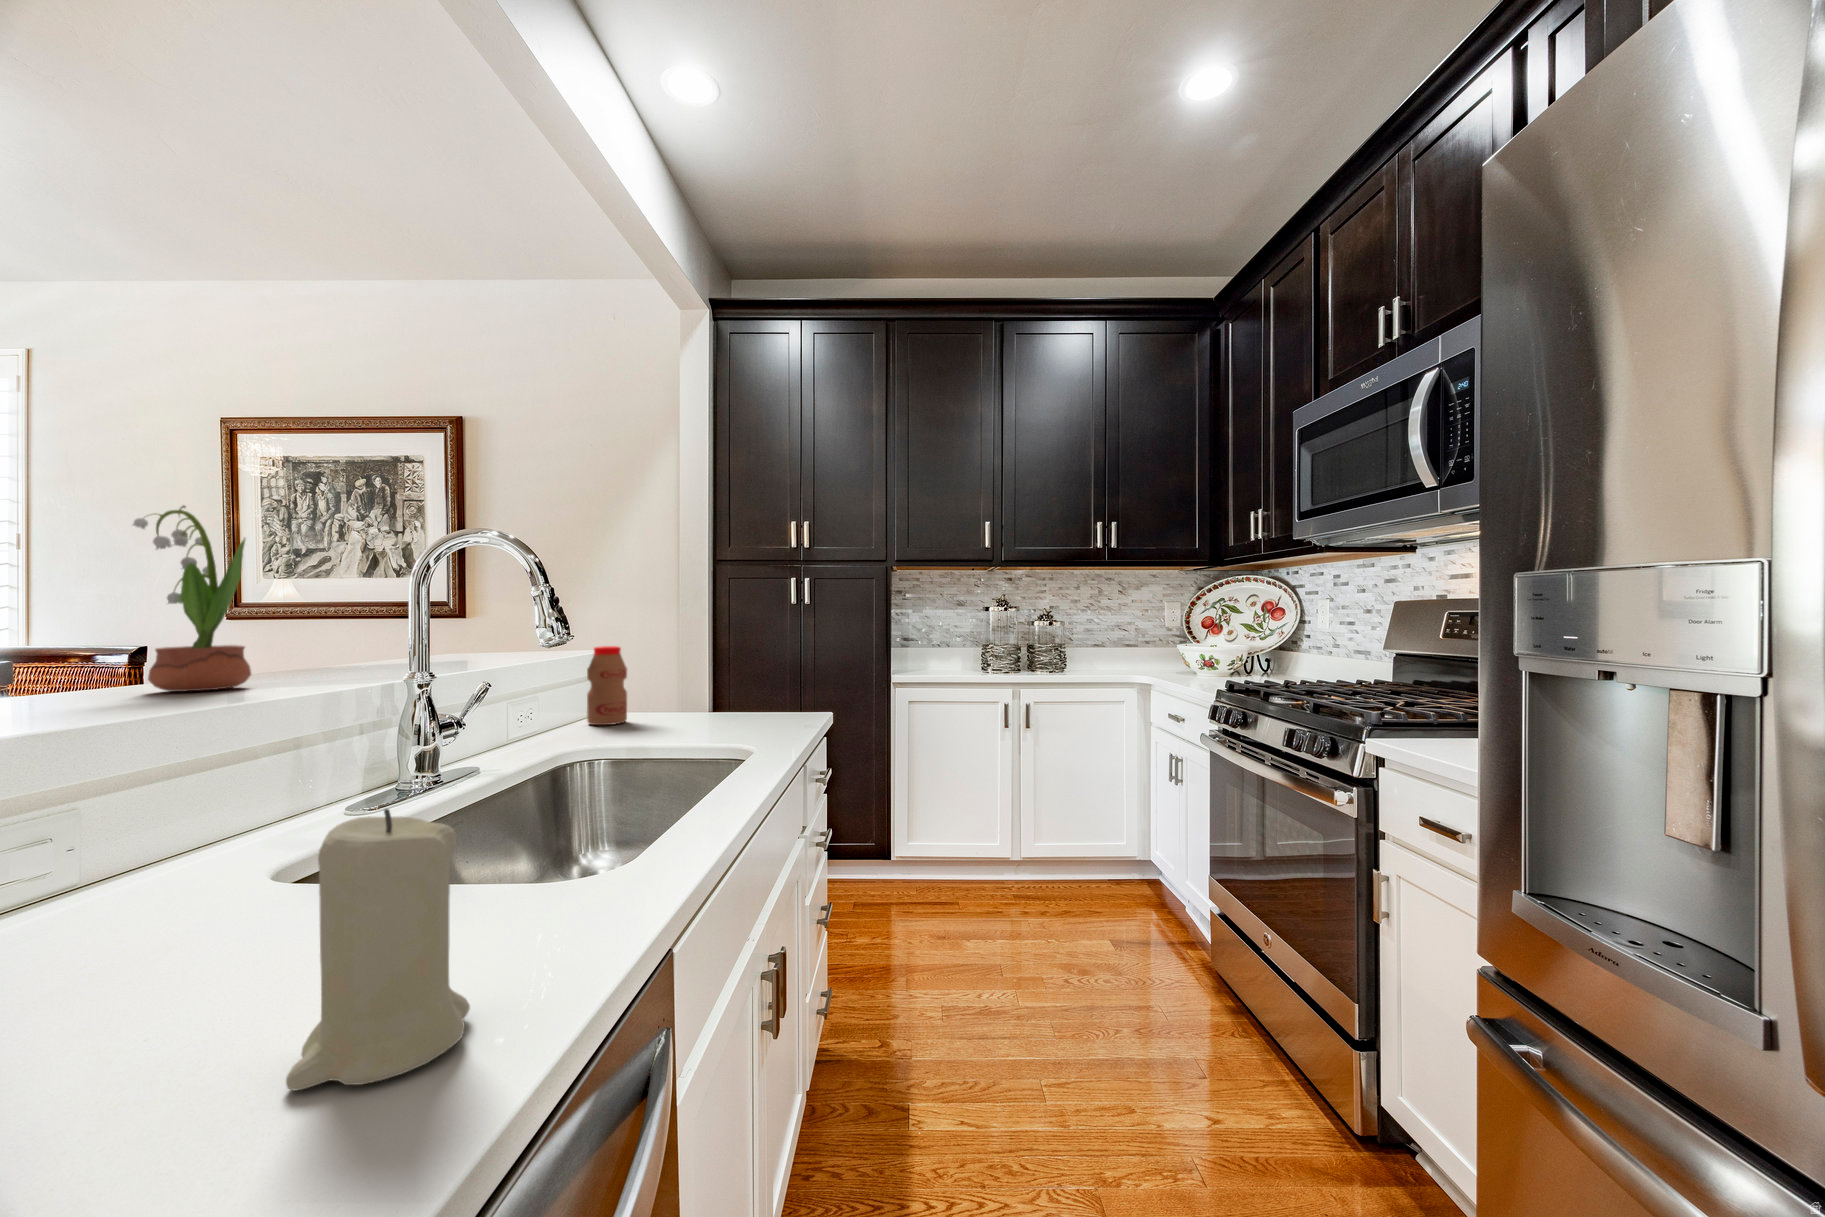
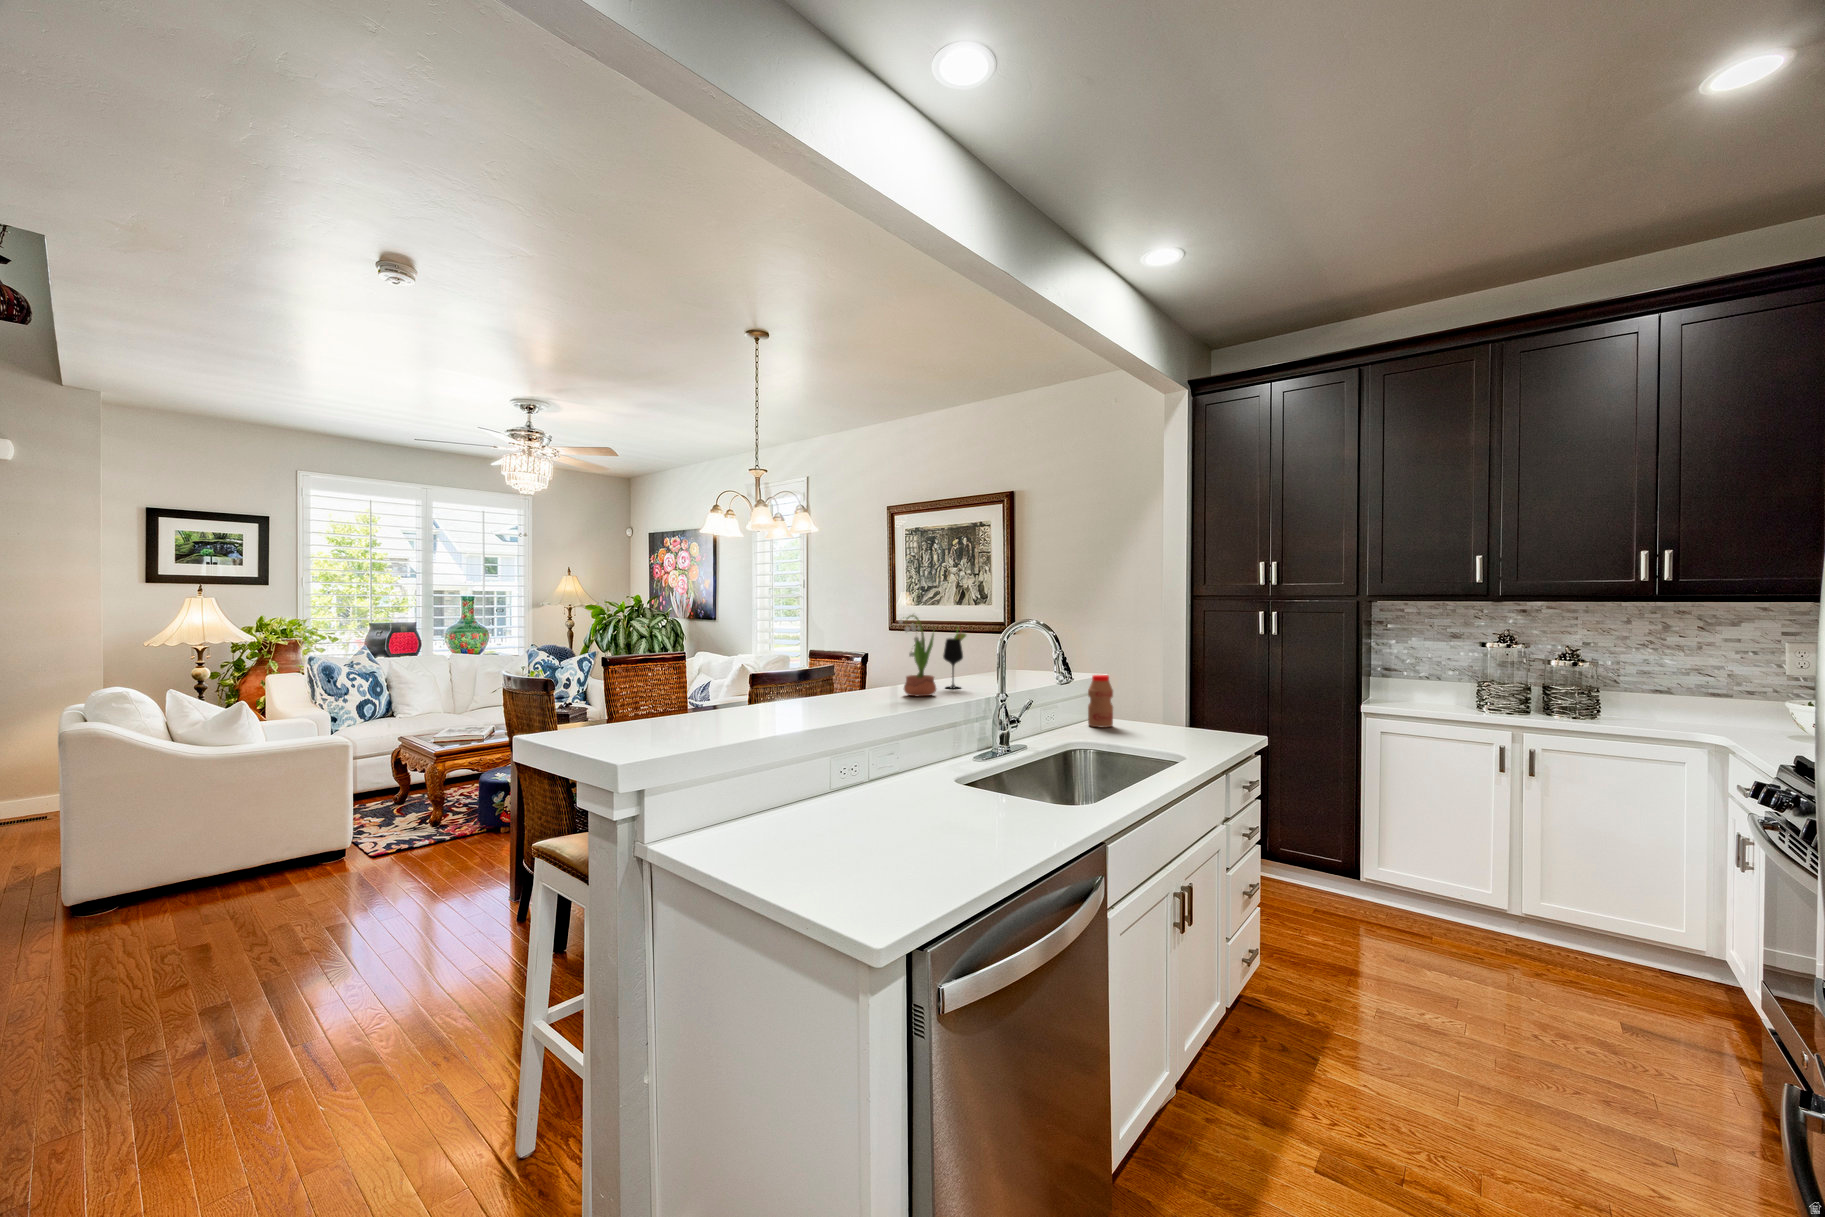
wine glass: none [284,554,345,675] -> present [943,632,966,688]
candle: present [286,809,470,1090] -> none [981,757,1028,840]

